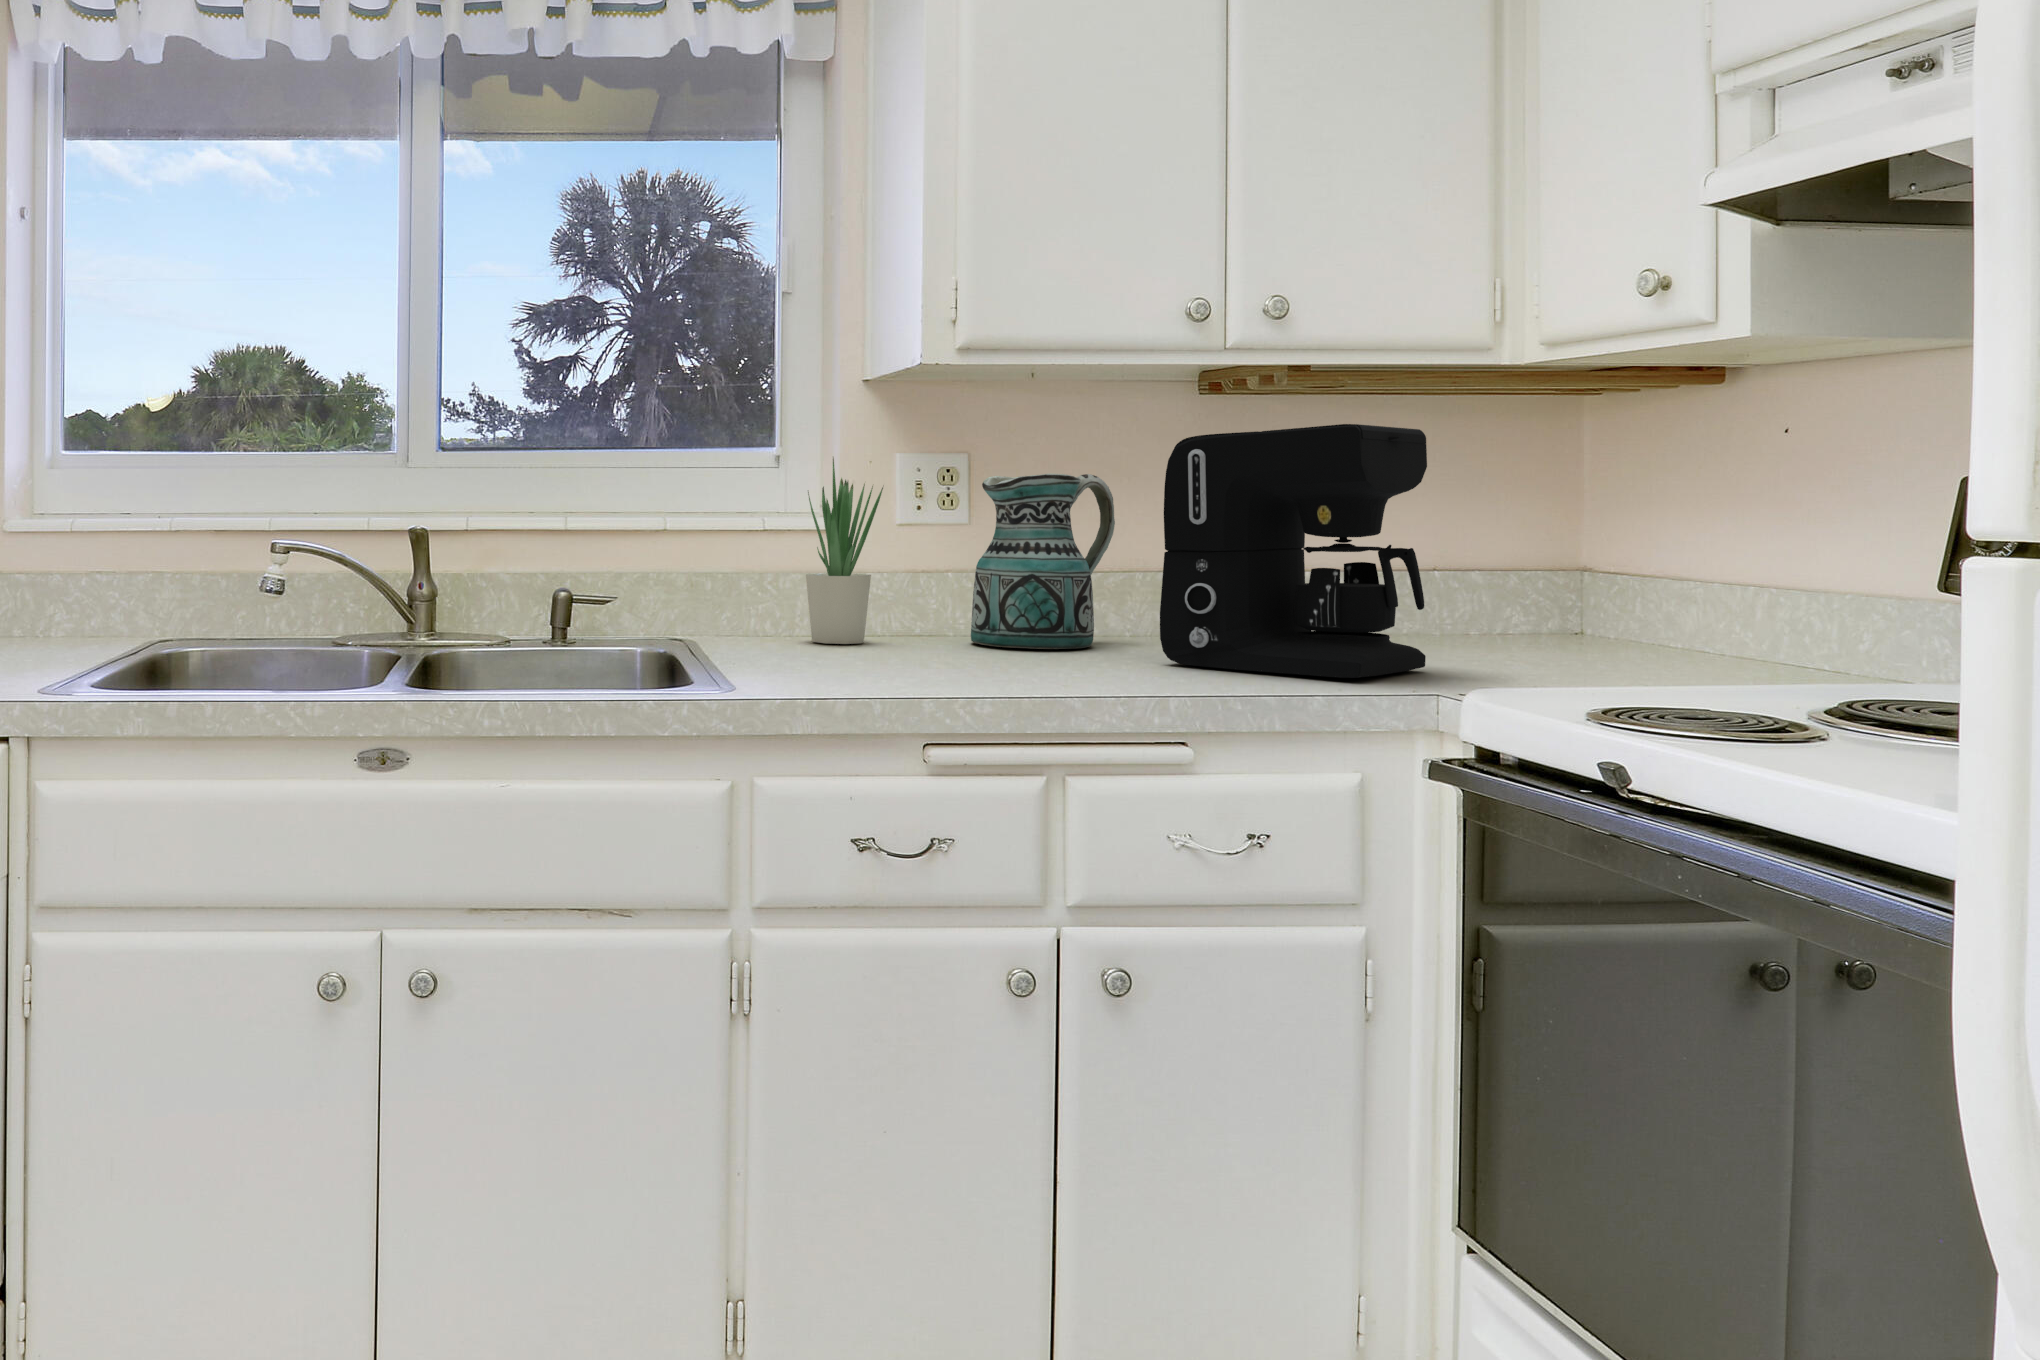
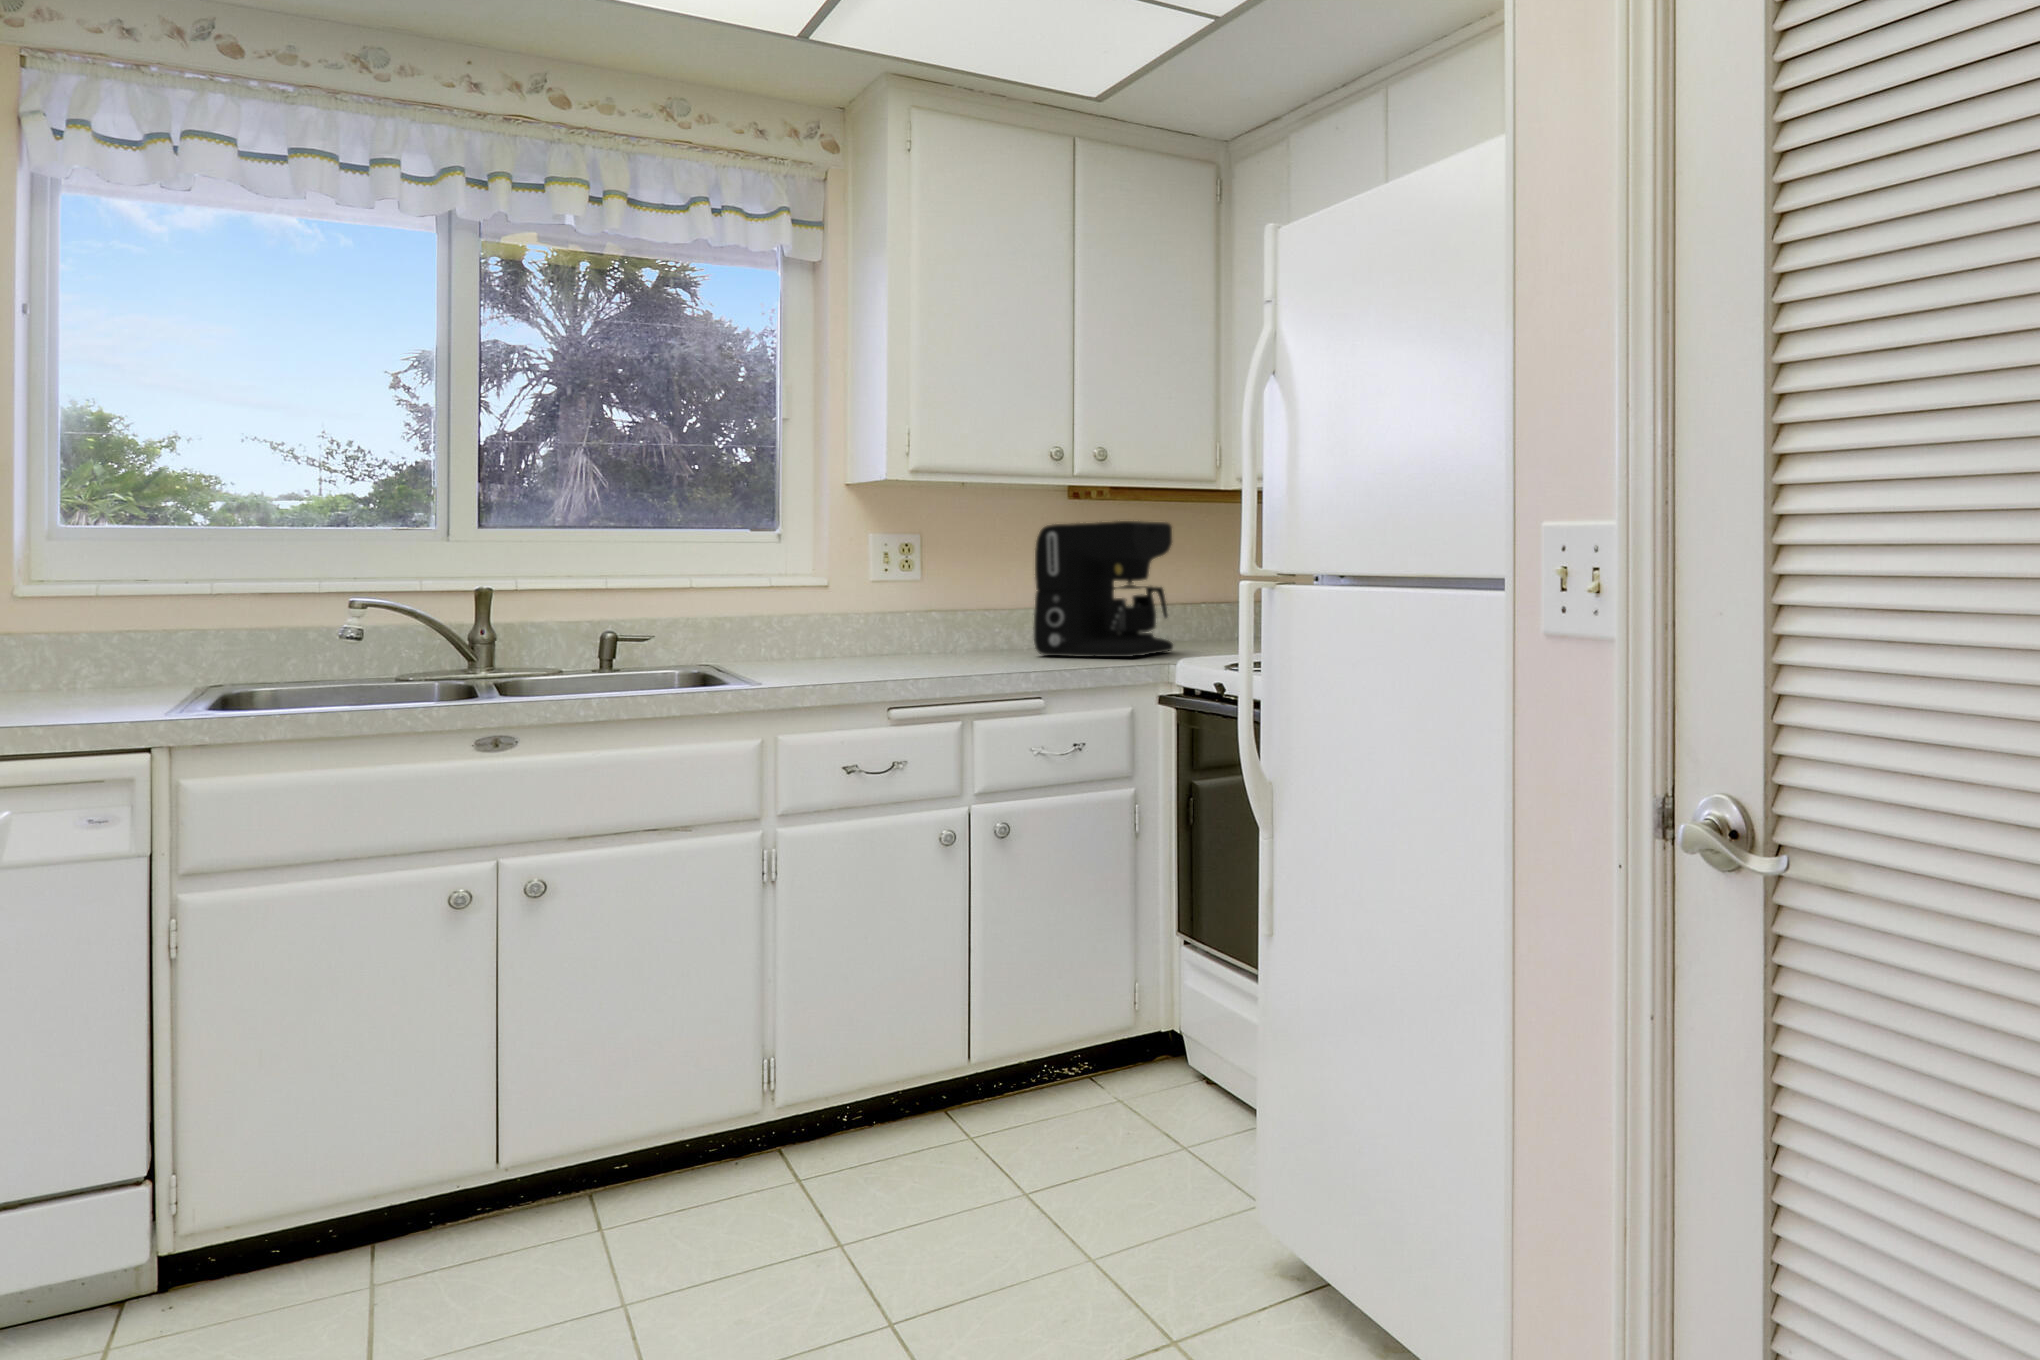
potted plant: present [806,458,883,644] -> none [805,530,861,657]
ceramic pitcher: present [971,474,1115,649] -> none [921,544,1013,653]

